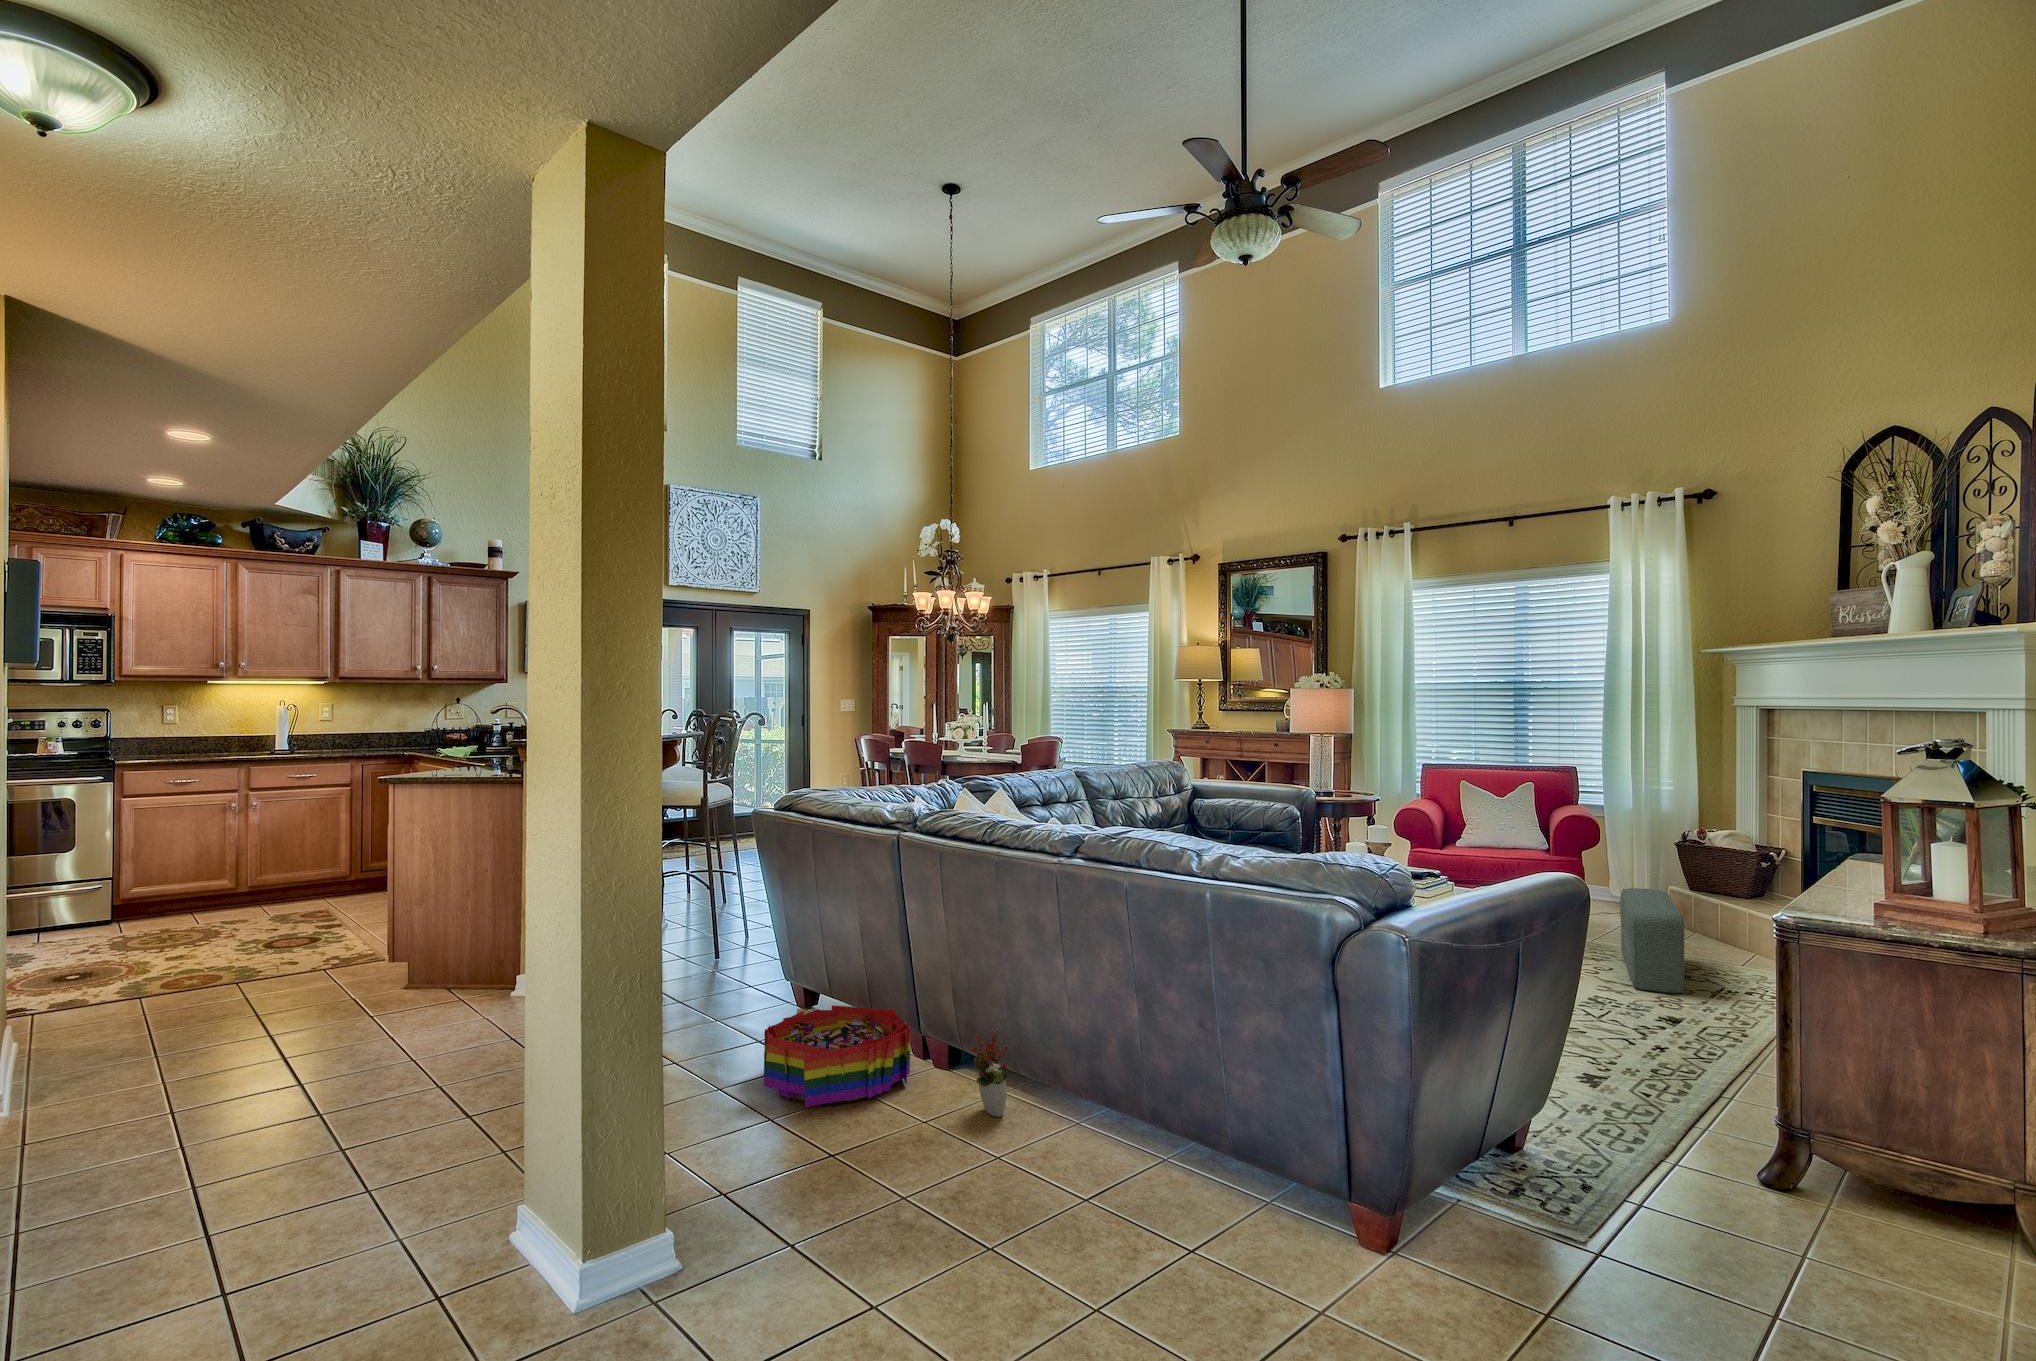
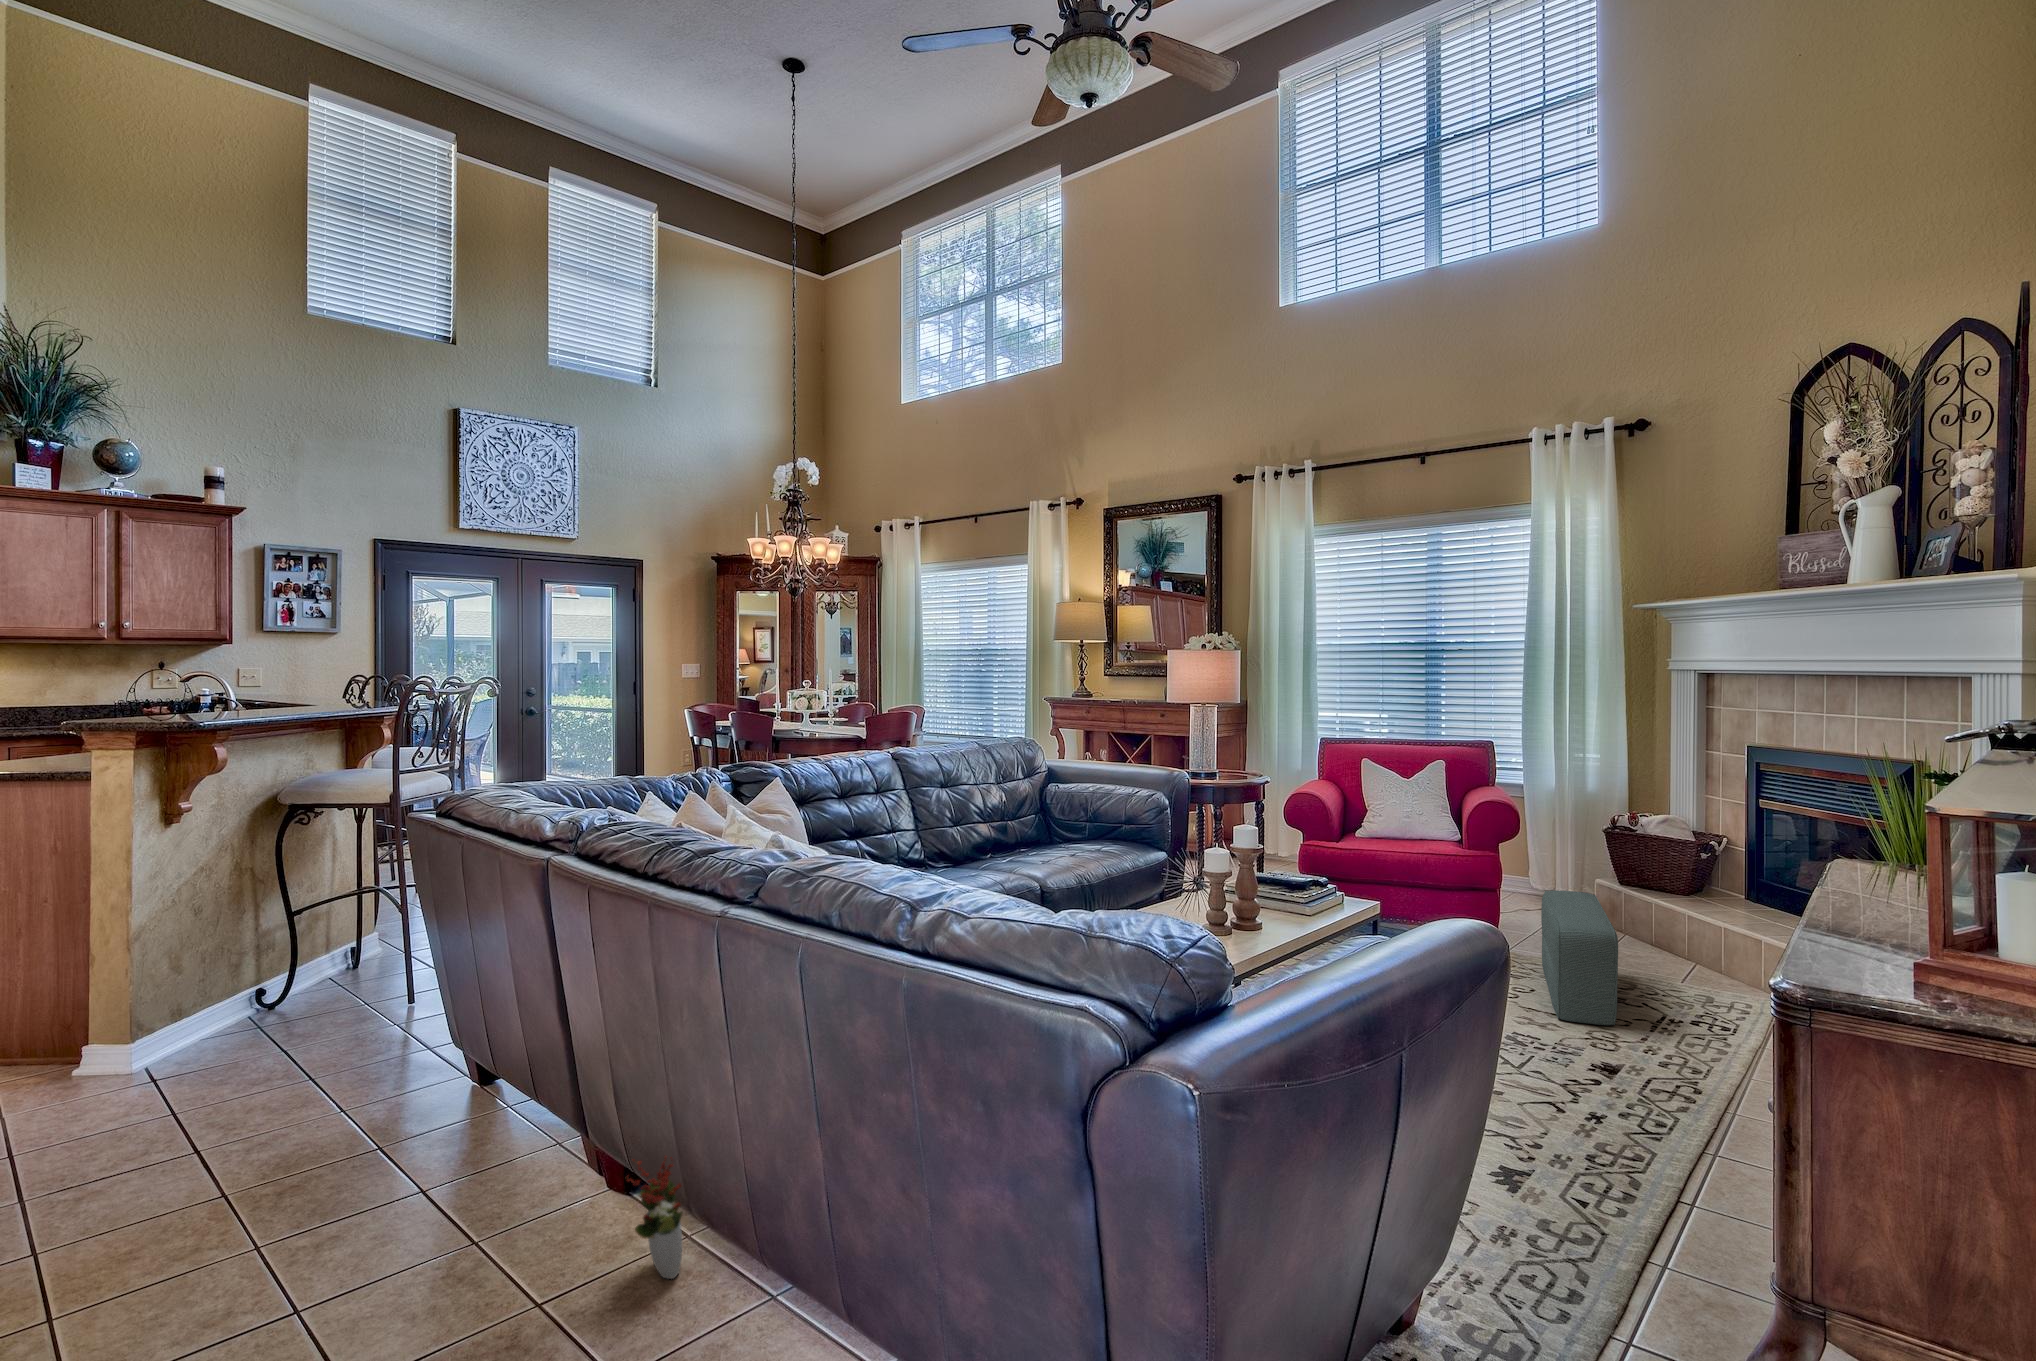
storage bin: present [764,1005,910,1107] -> none [337,1097,575,1273]

